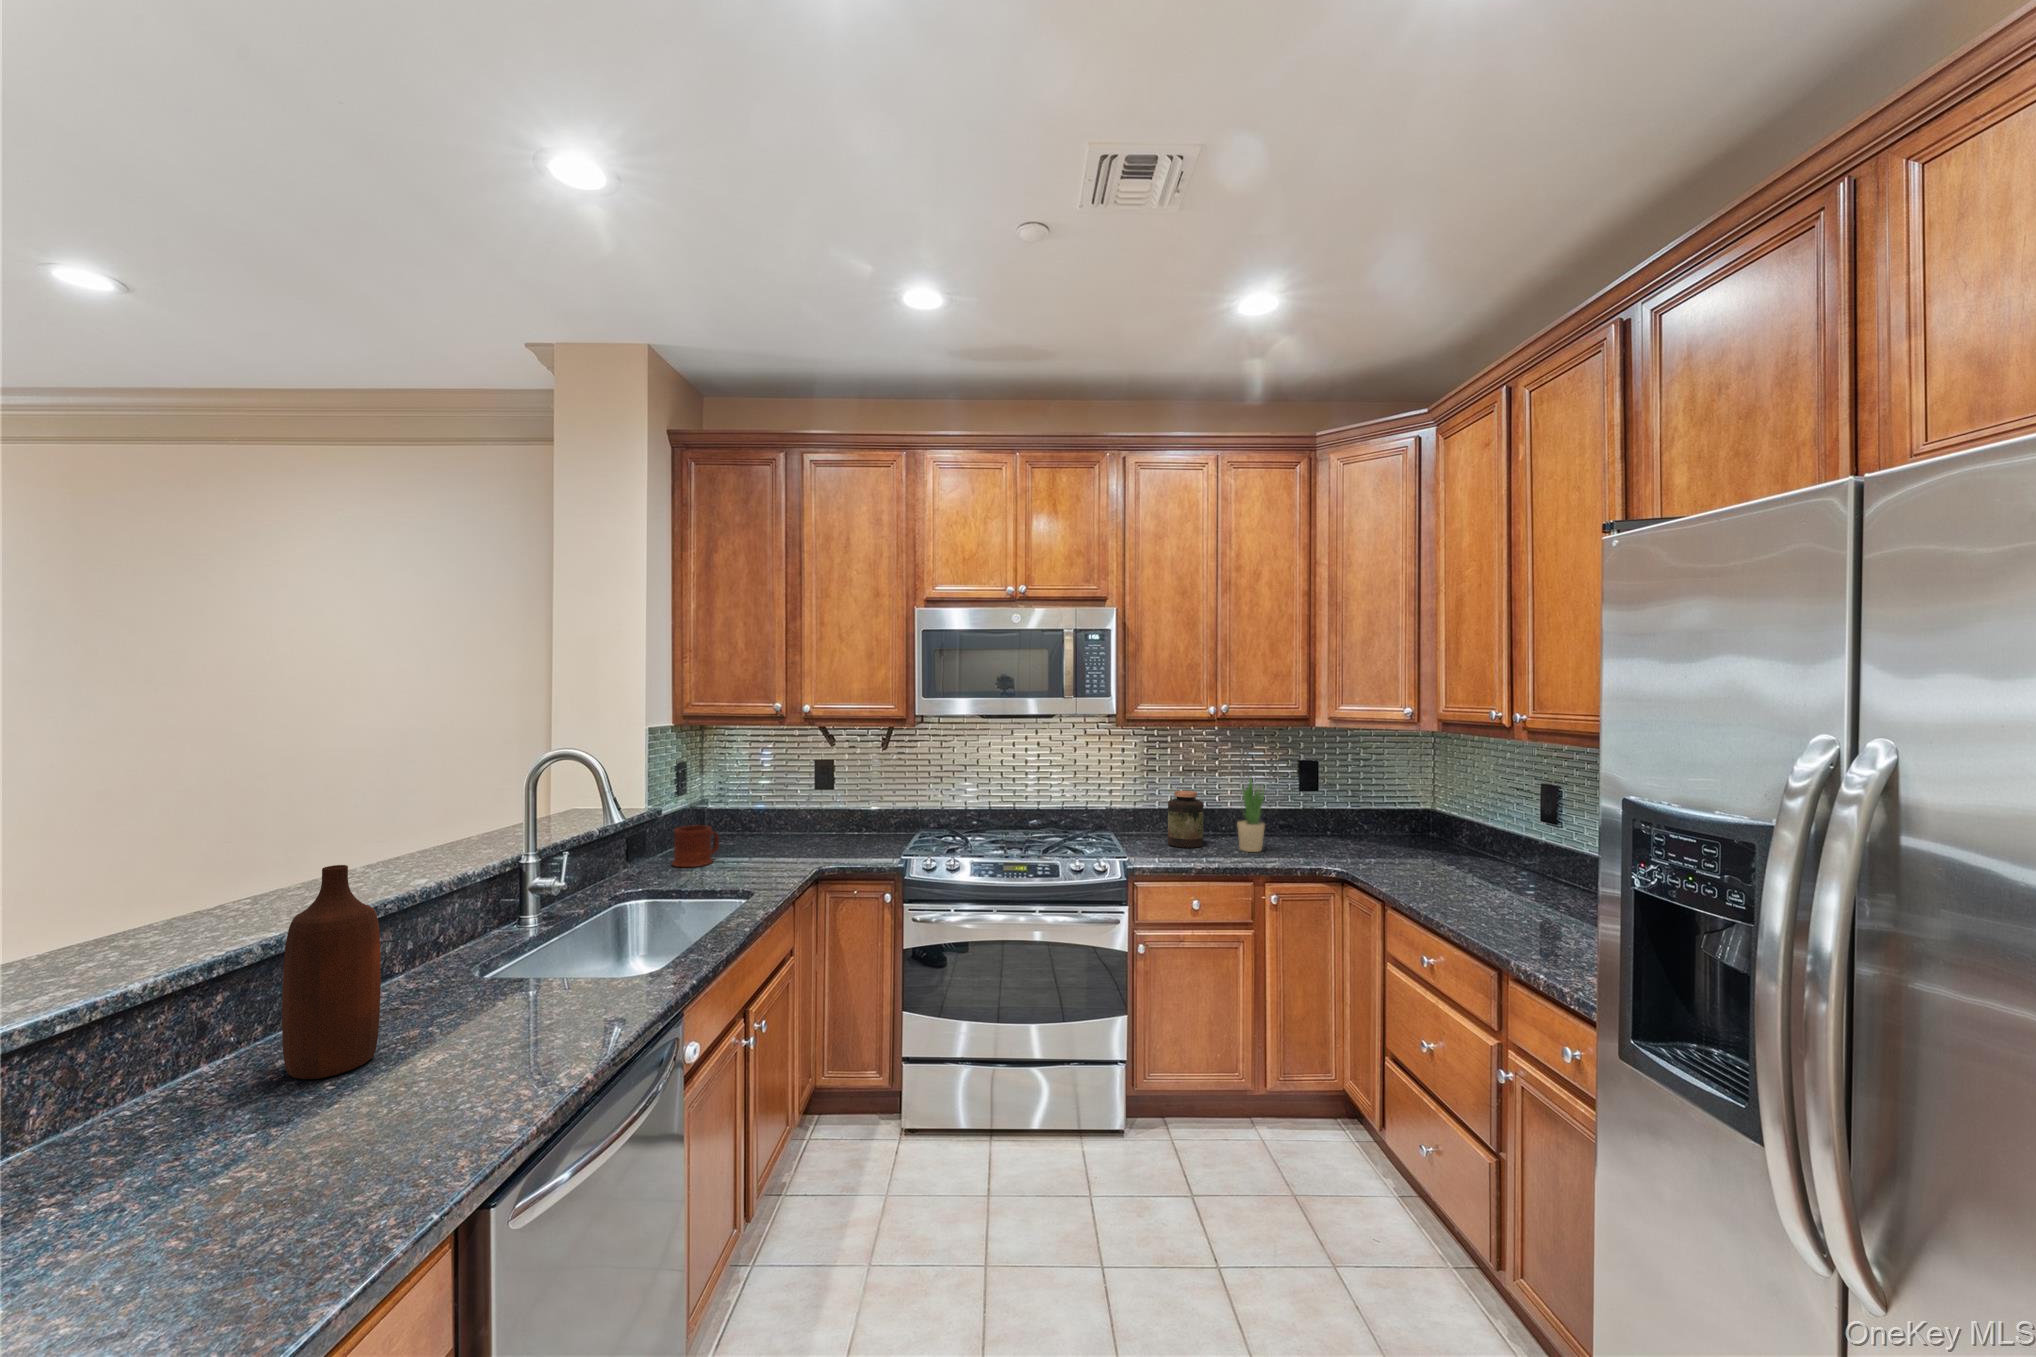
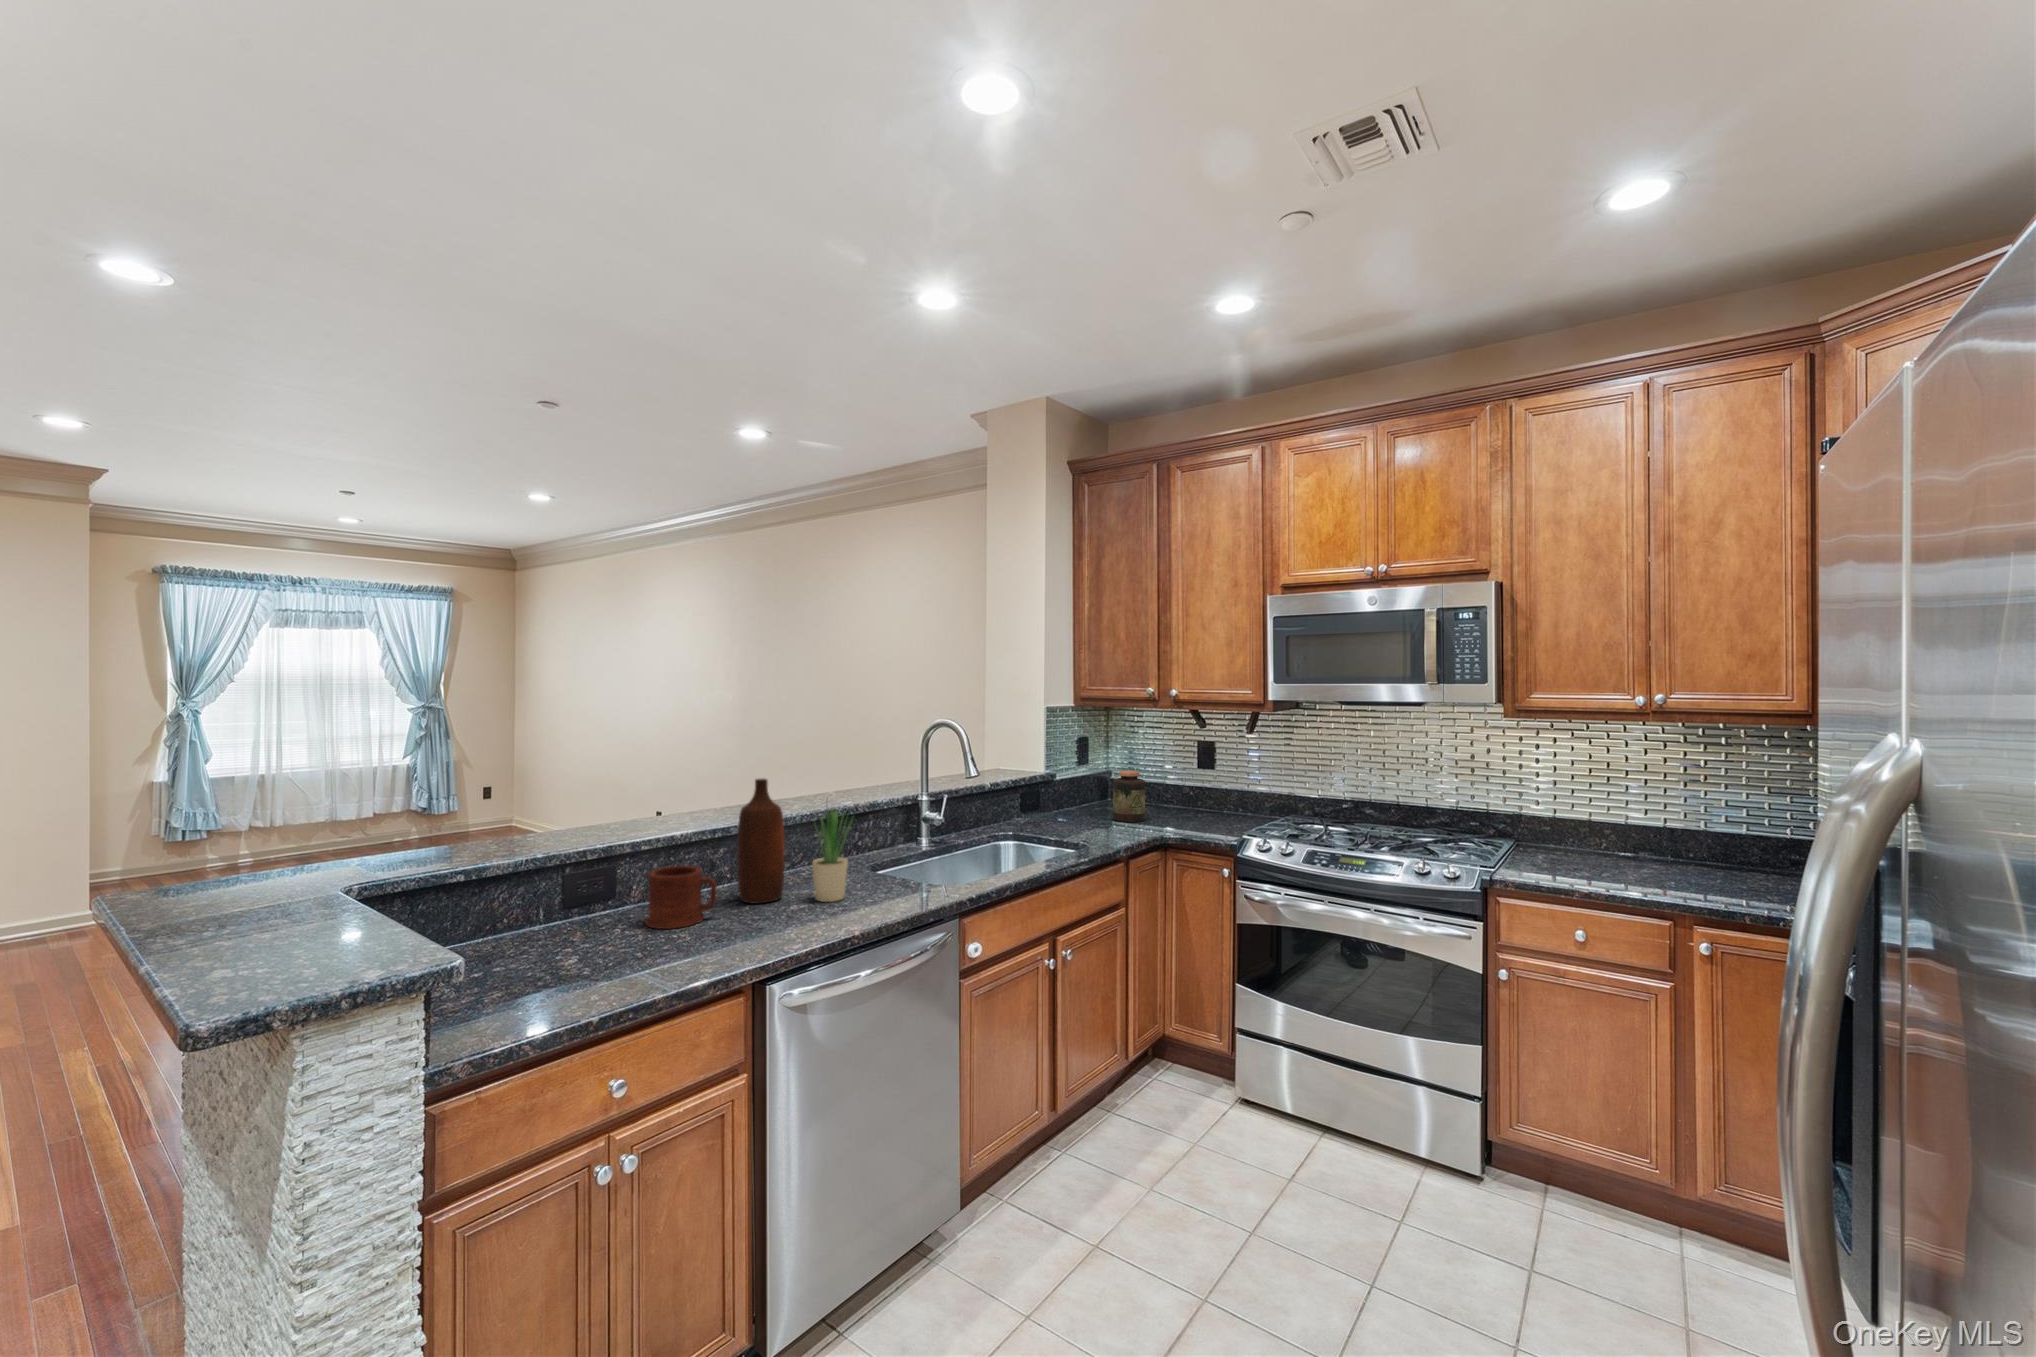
potted plant: present [1237,777,1265,852] -> present [812,808,851,902]
jar: present [1168,791,1203,848] -> present [1113,771,1145,822]
mug: present [672,825,719,867] -> present [645,866,717,929]

